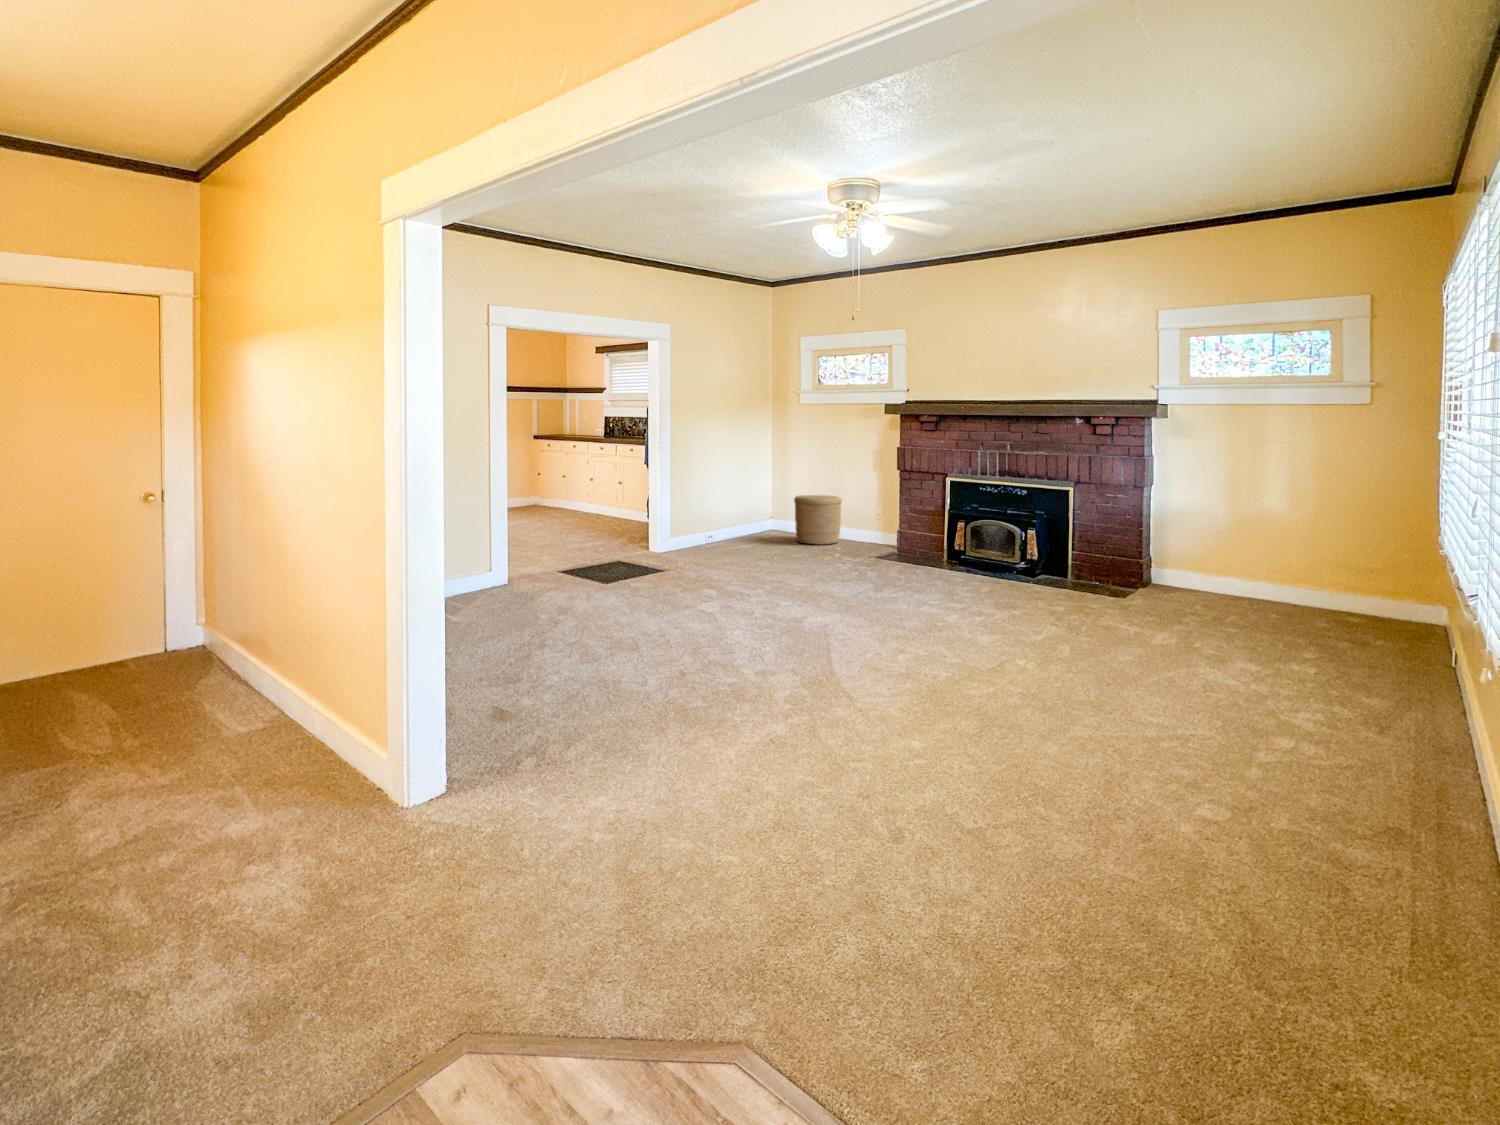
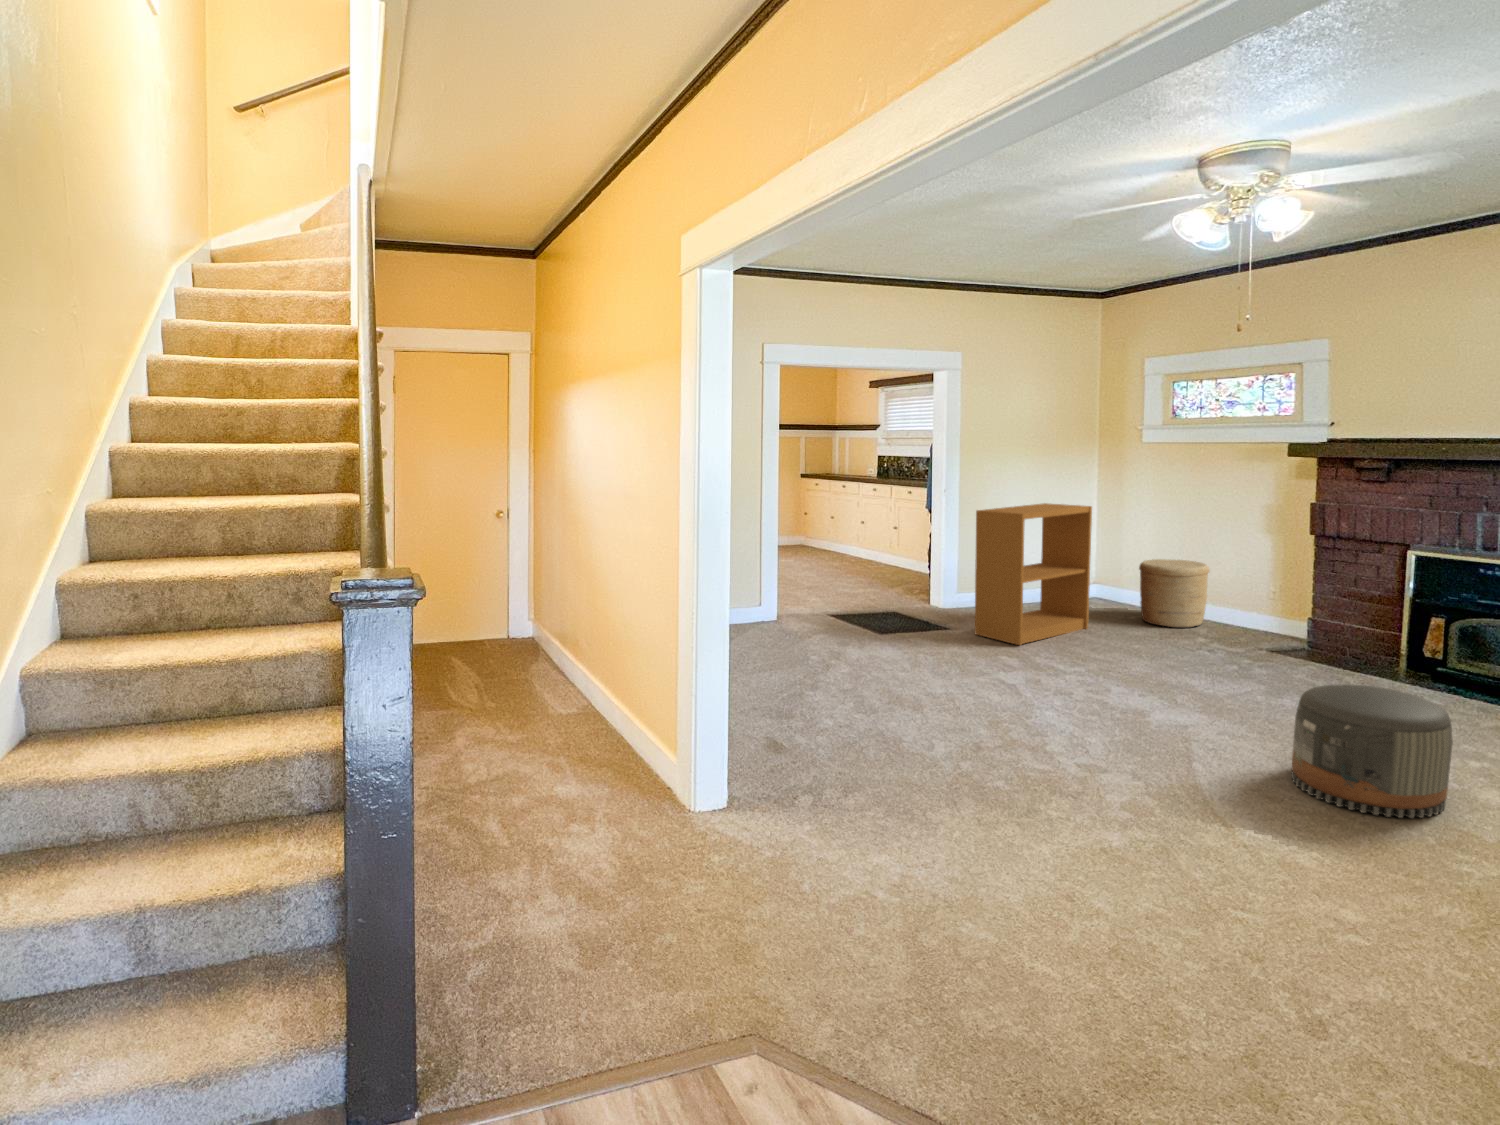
bookshelf: none [667,449,756,556] -> present [975,503,1092,645]
pouf: none [843,546,925,619] -> present [1291,684,1453,818]

